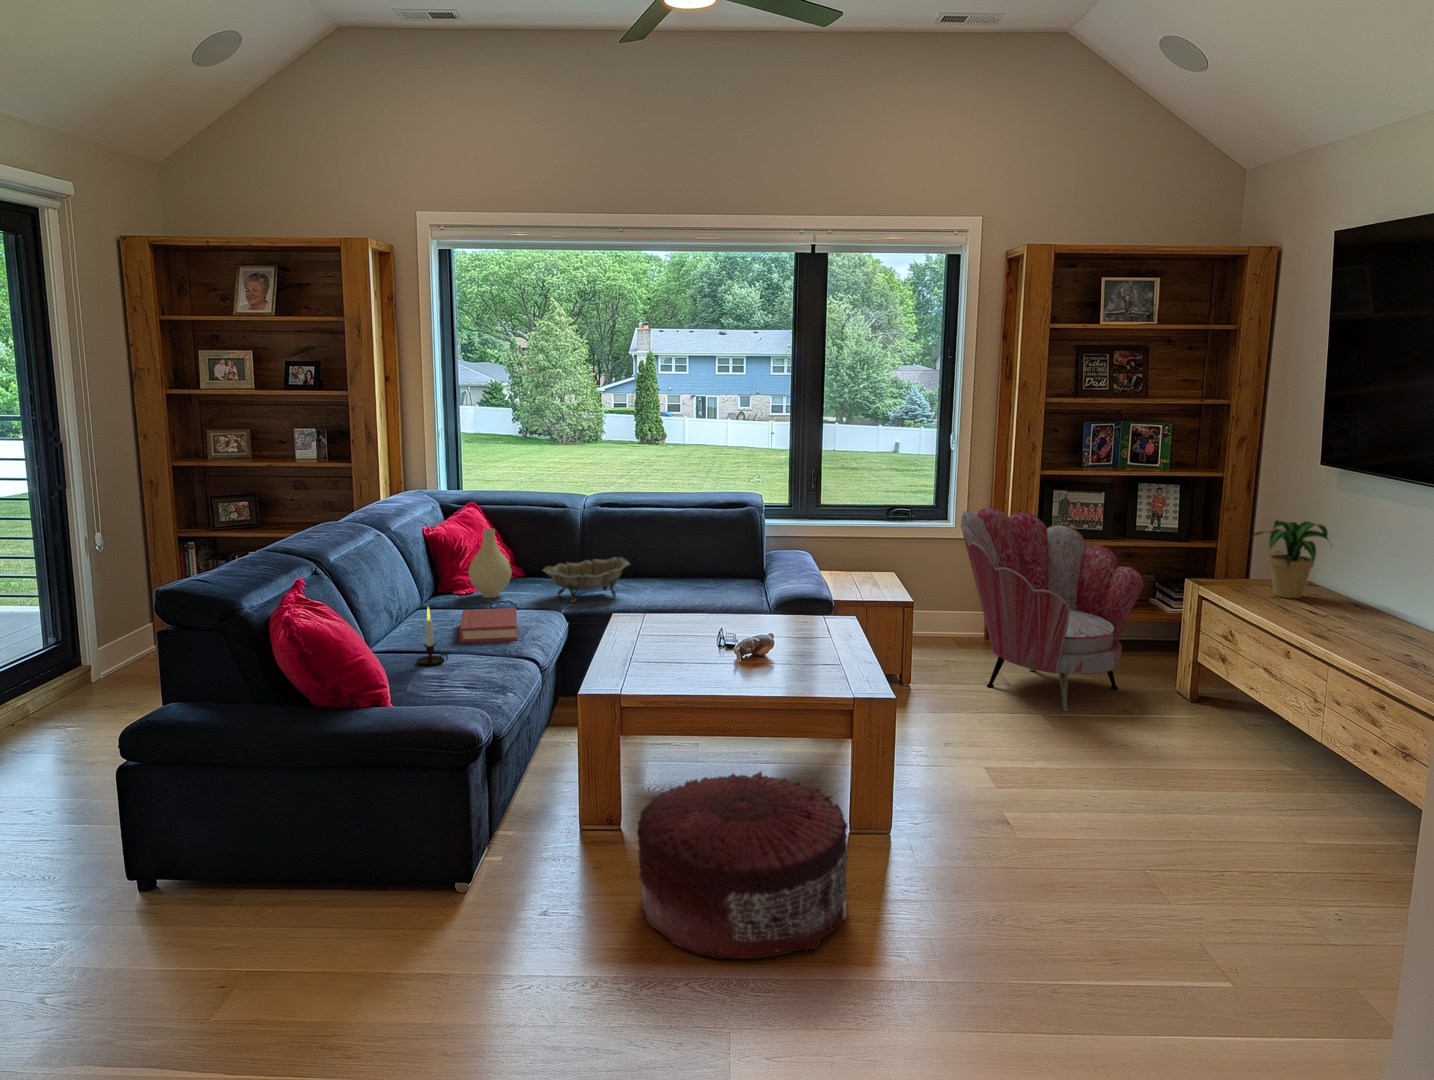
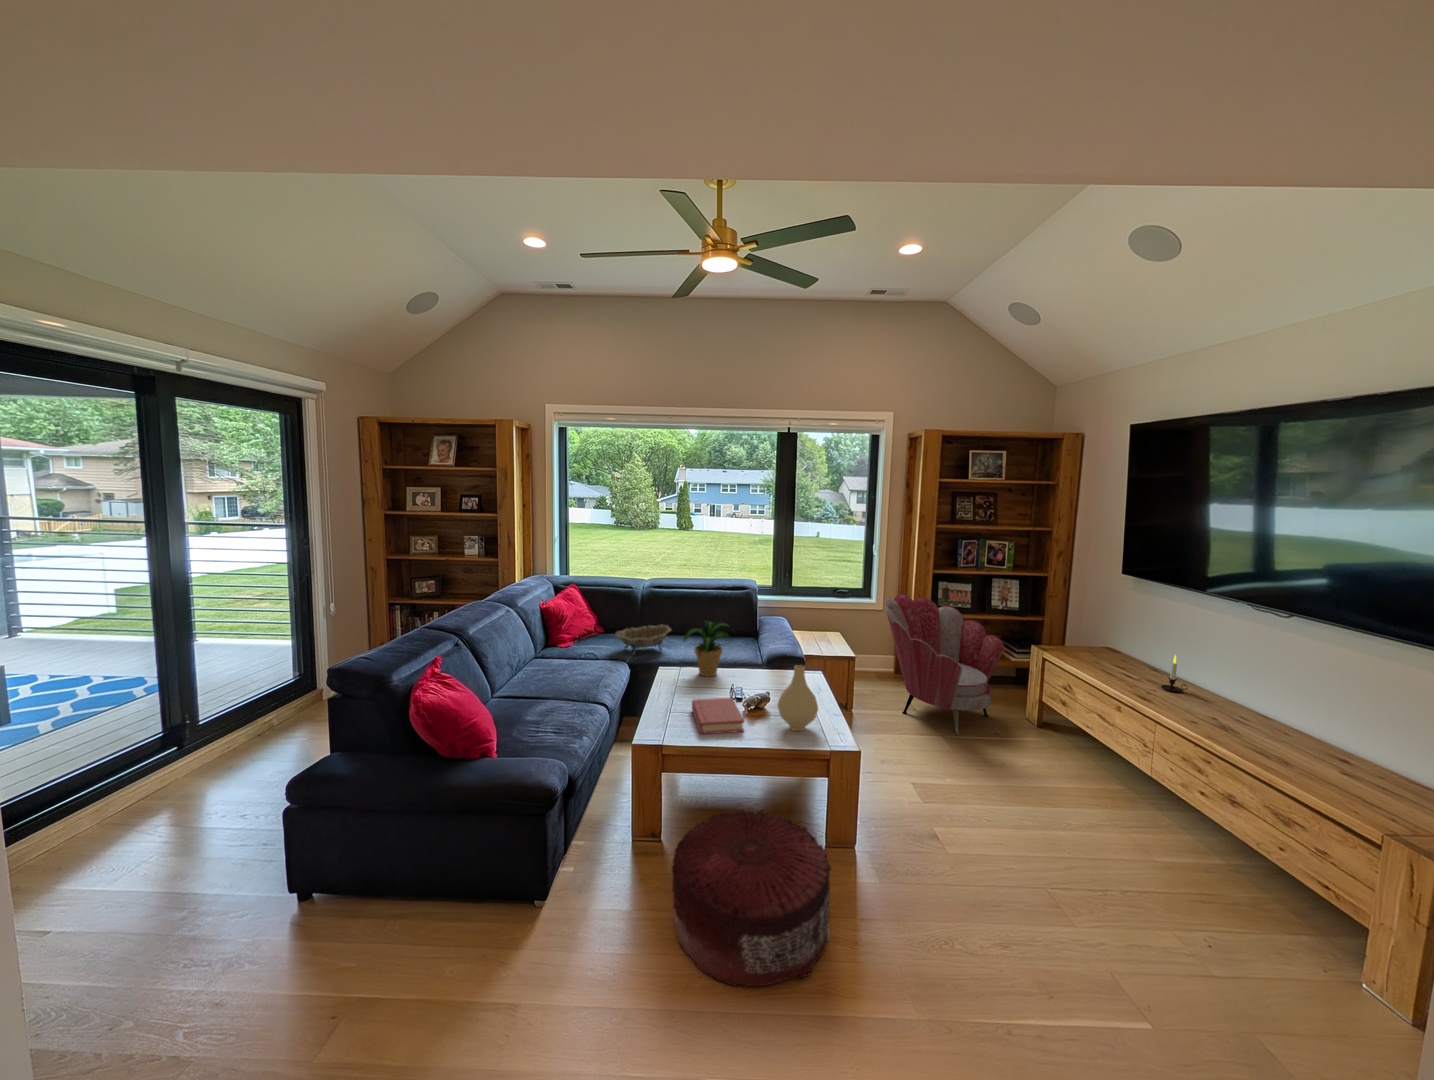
potted plant: present [1253,520,1328,598] -> present [684,621,730,676]
vase: present [468,529,512,598] -> present [778,665,818,731]
candle: present [417,607,448,665] -> present [1161,655,1187,692]
hardback book: present [460,608,517,643] -> present [692,698,744,734]

